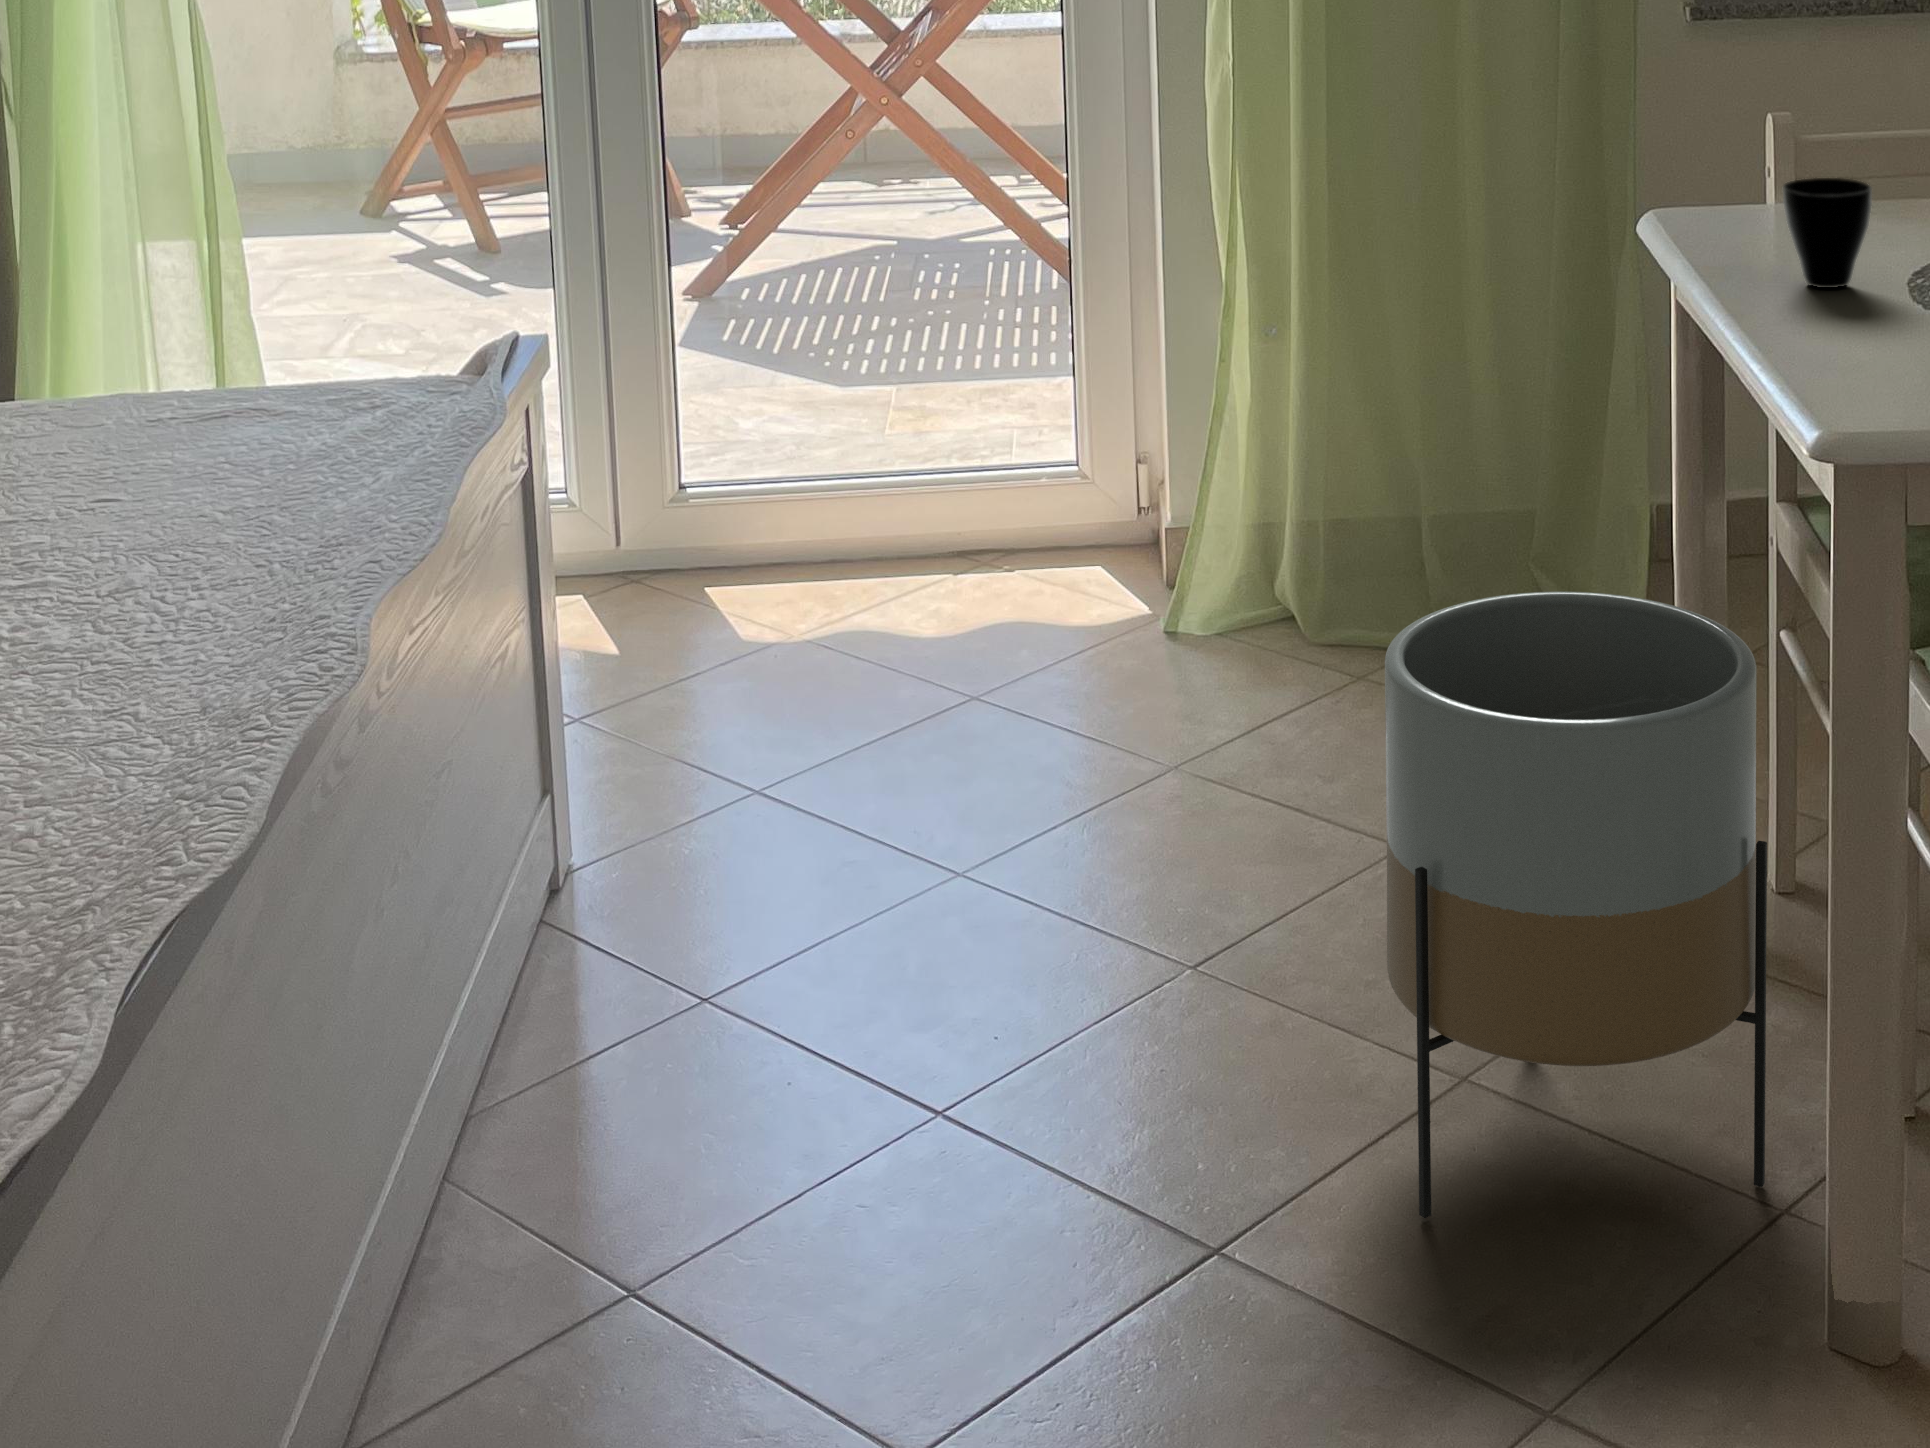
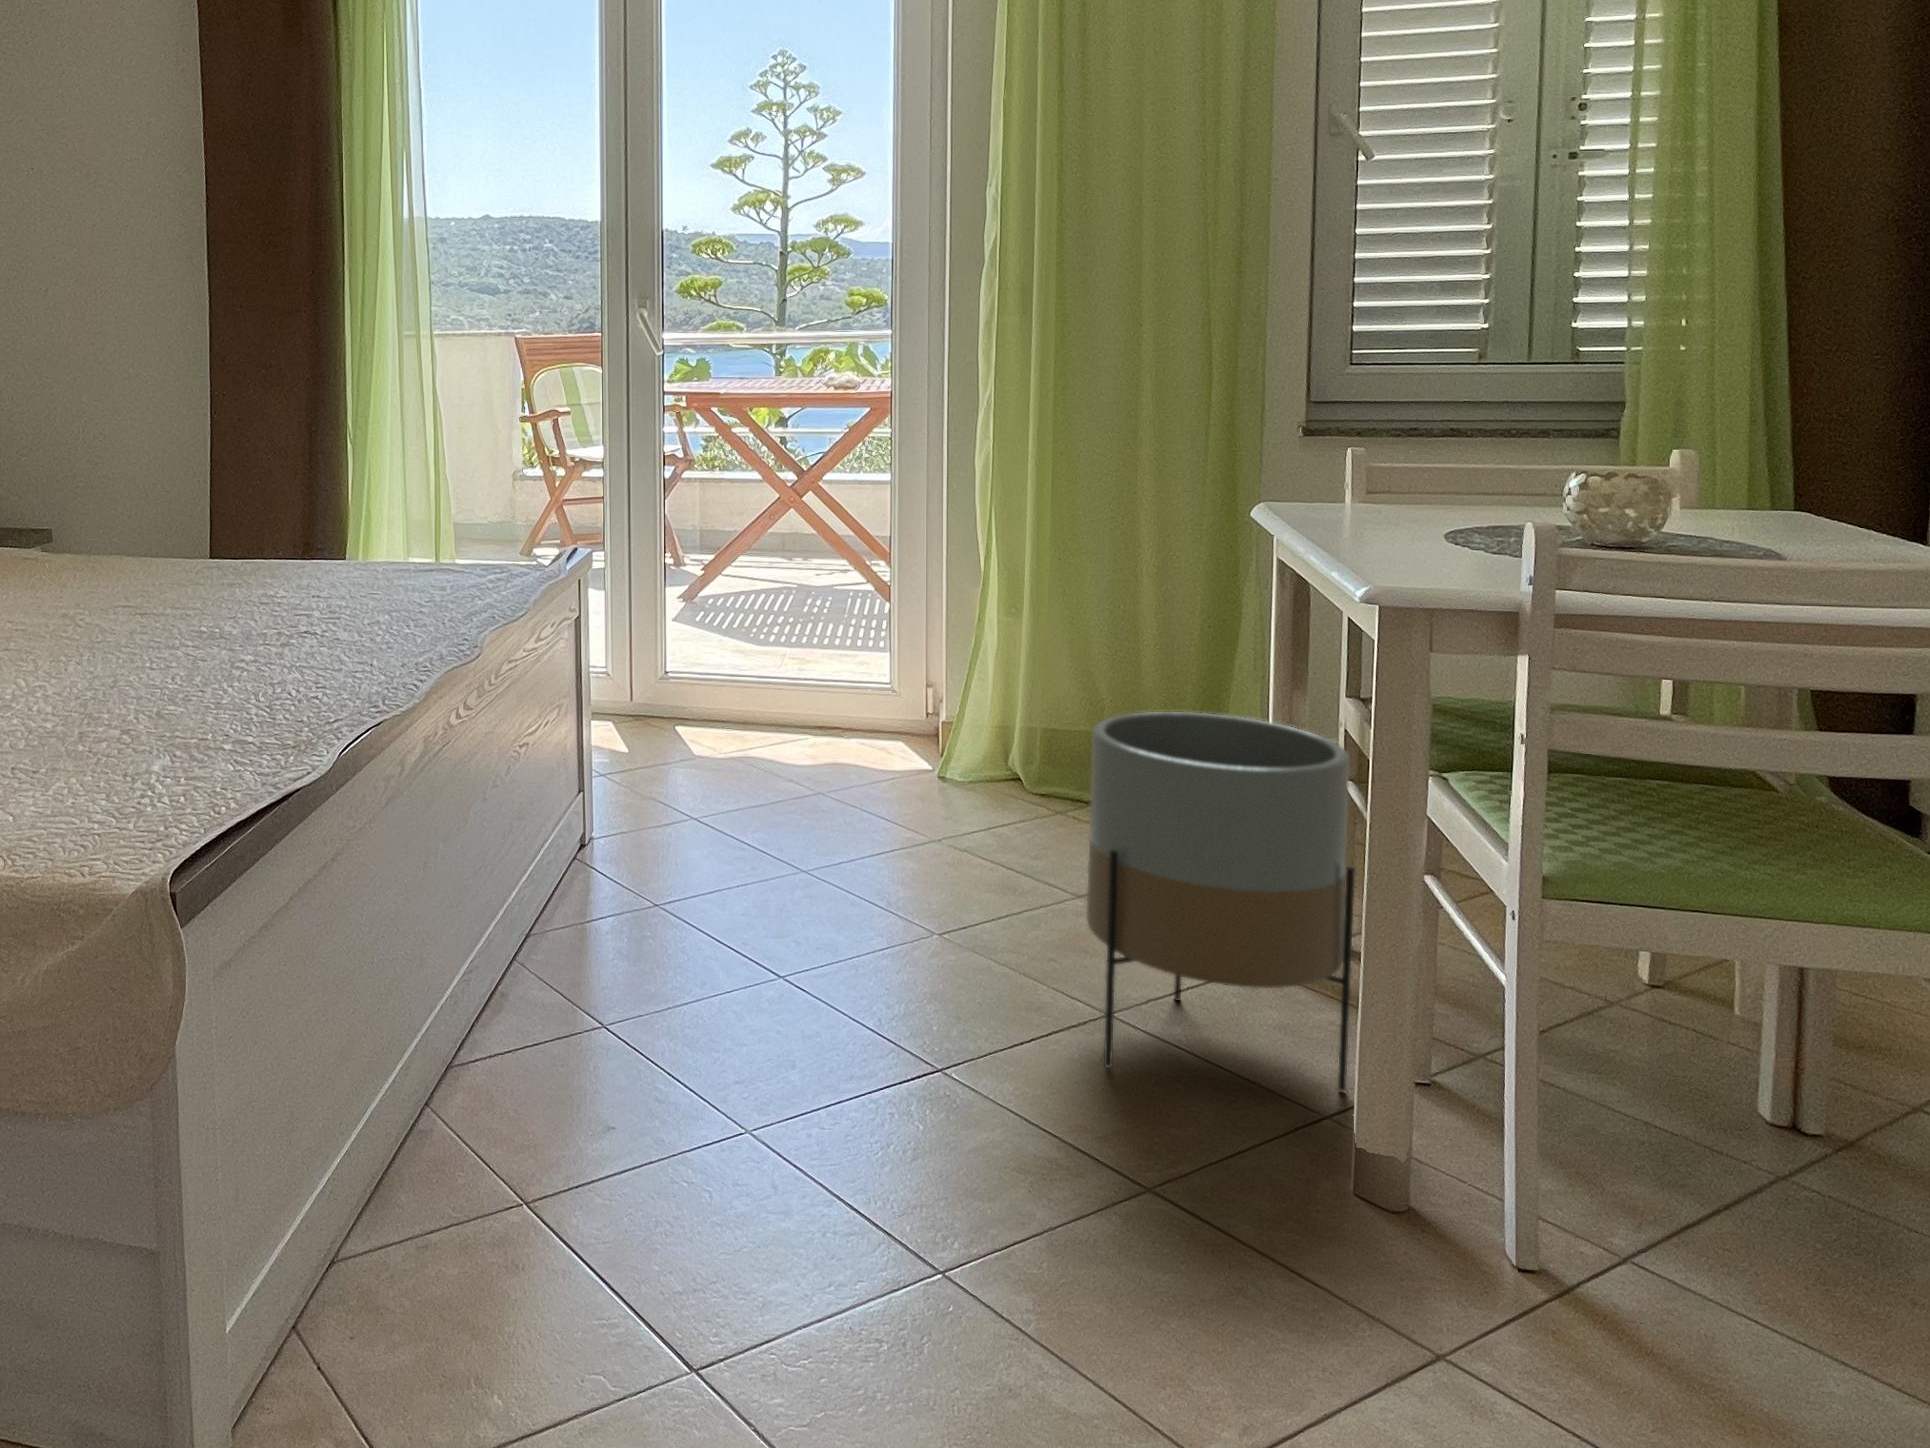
cup: present [1783,178,1872,288] -> none [1375,468,1441,533]

